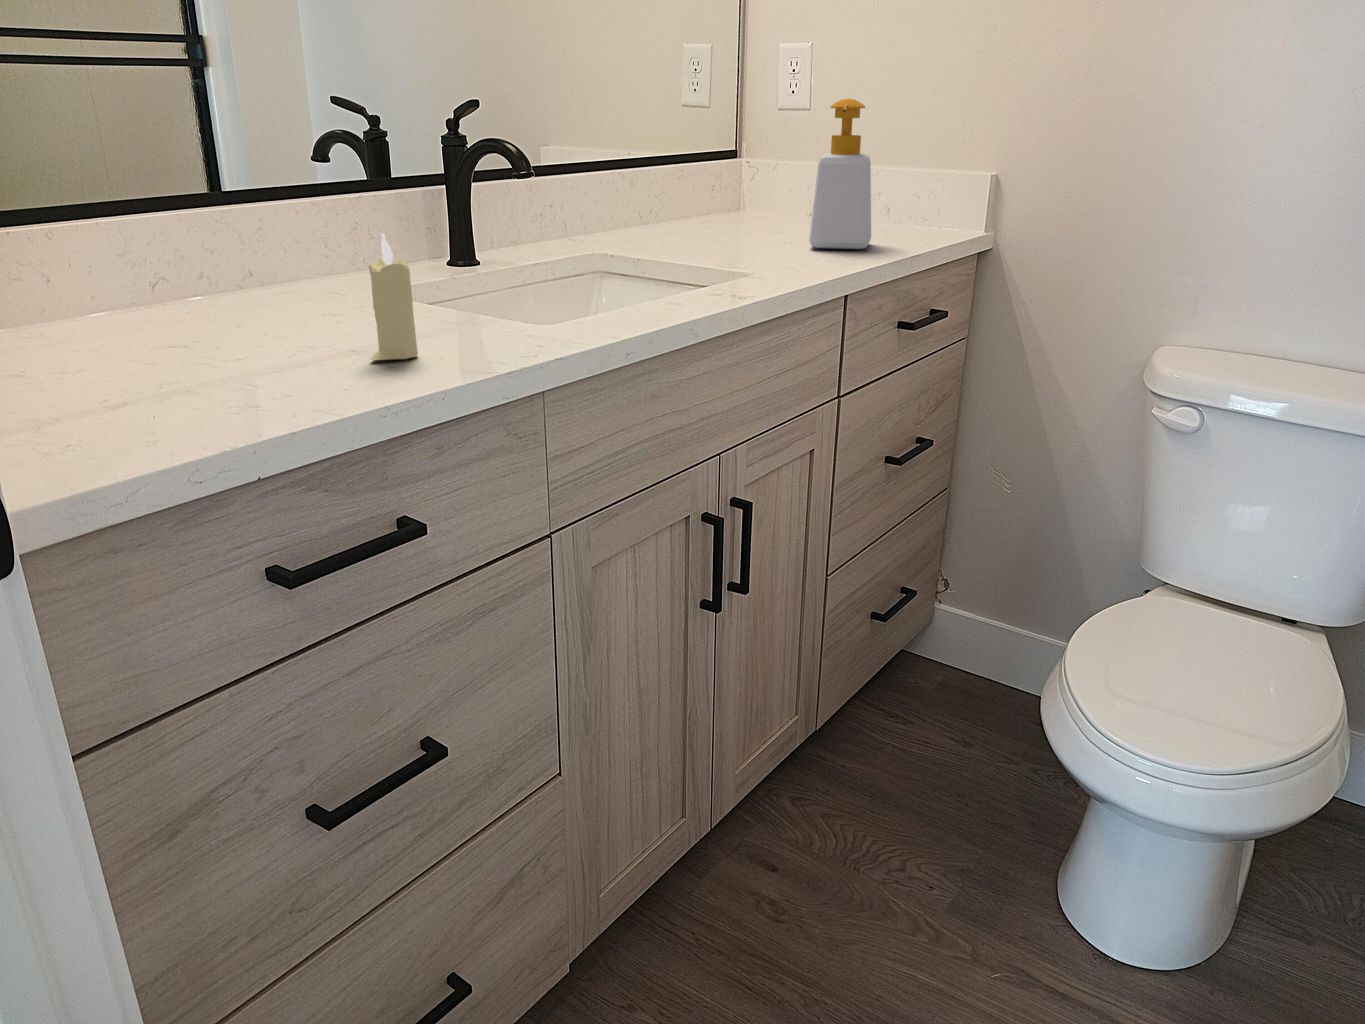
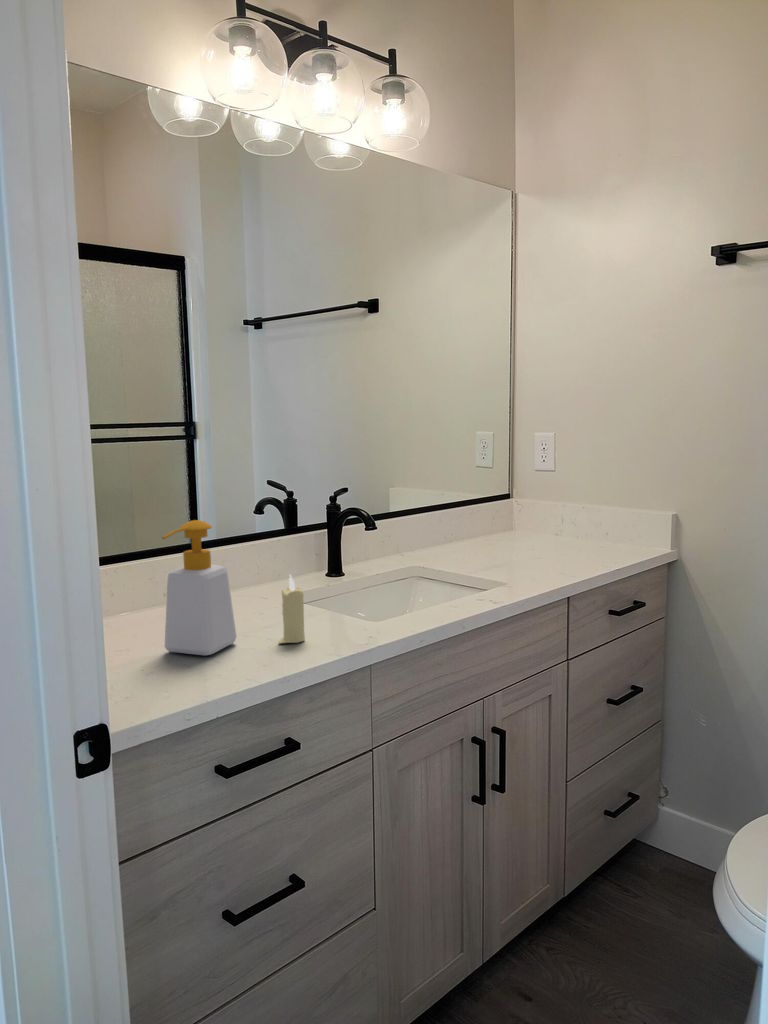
soap bottle: present [809,99,871,249] -> present [162,520,237,655]

